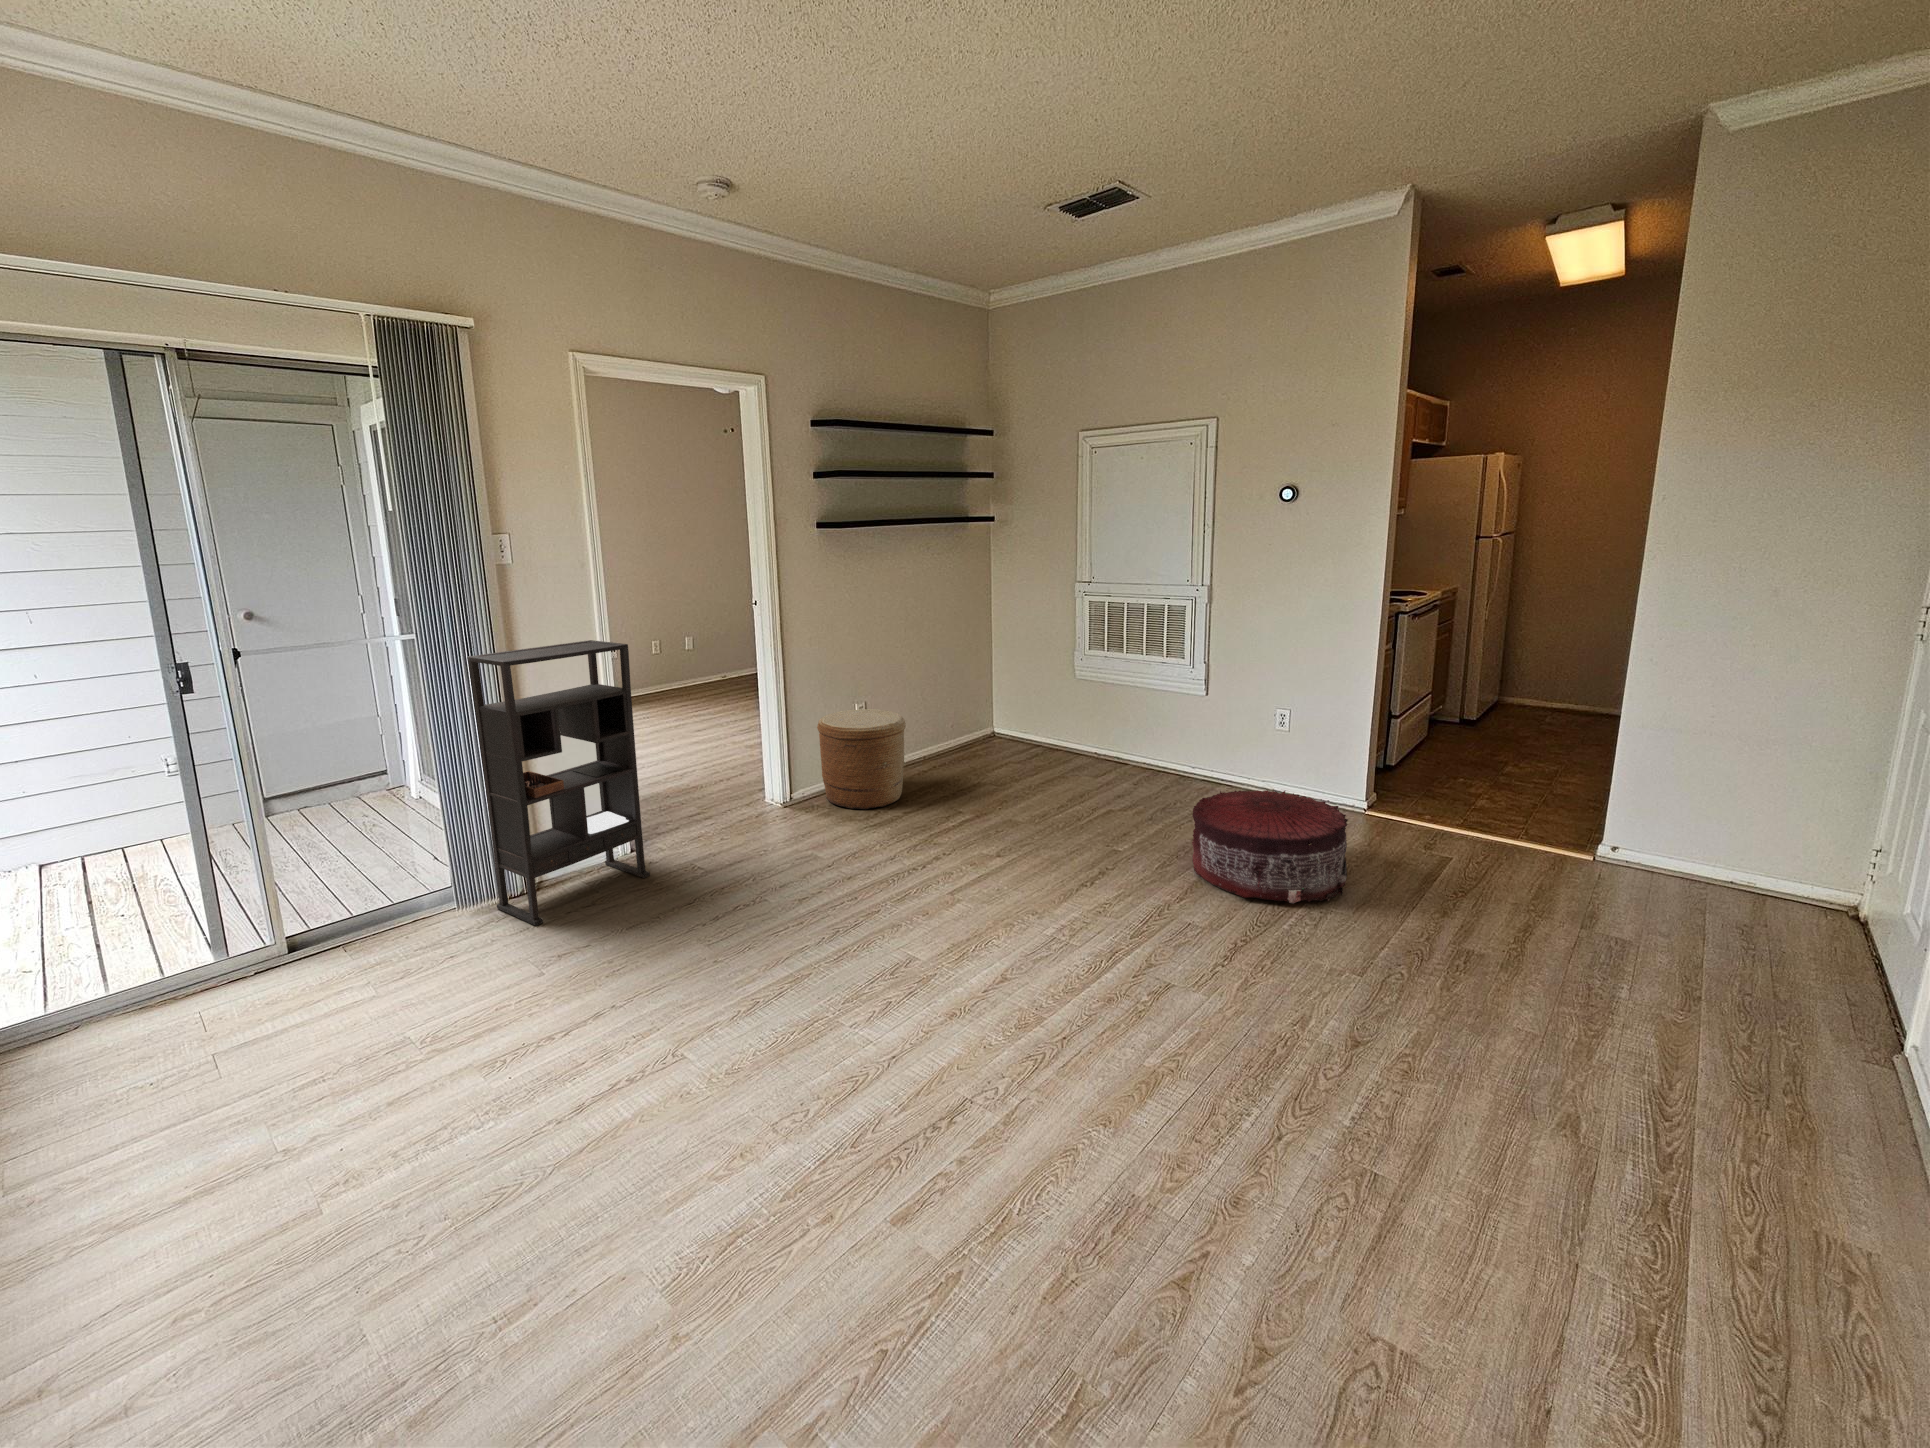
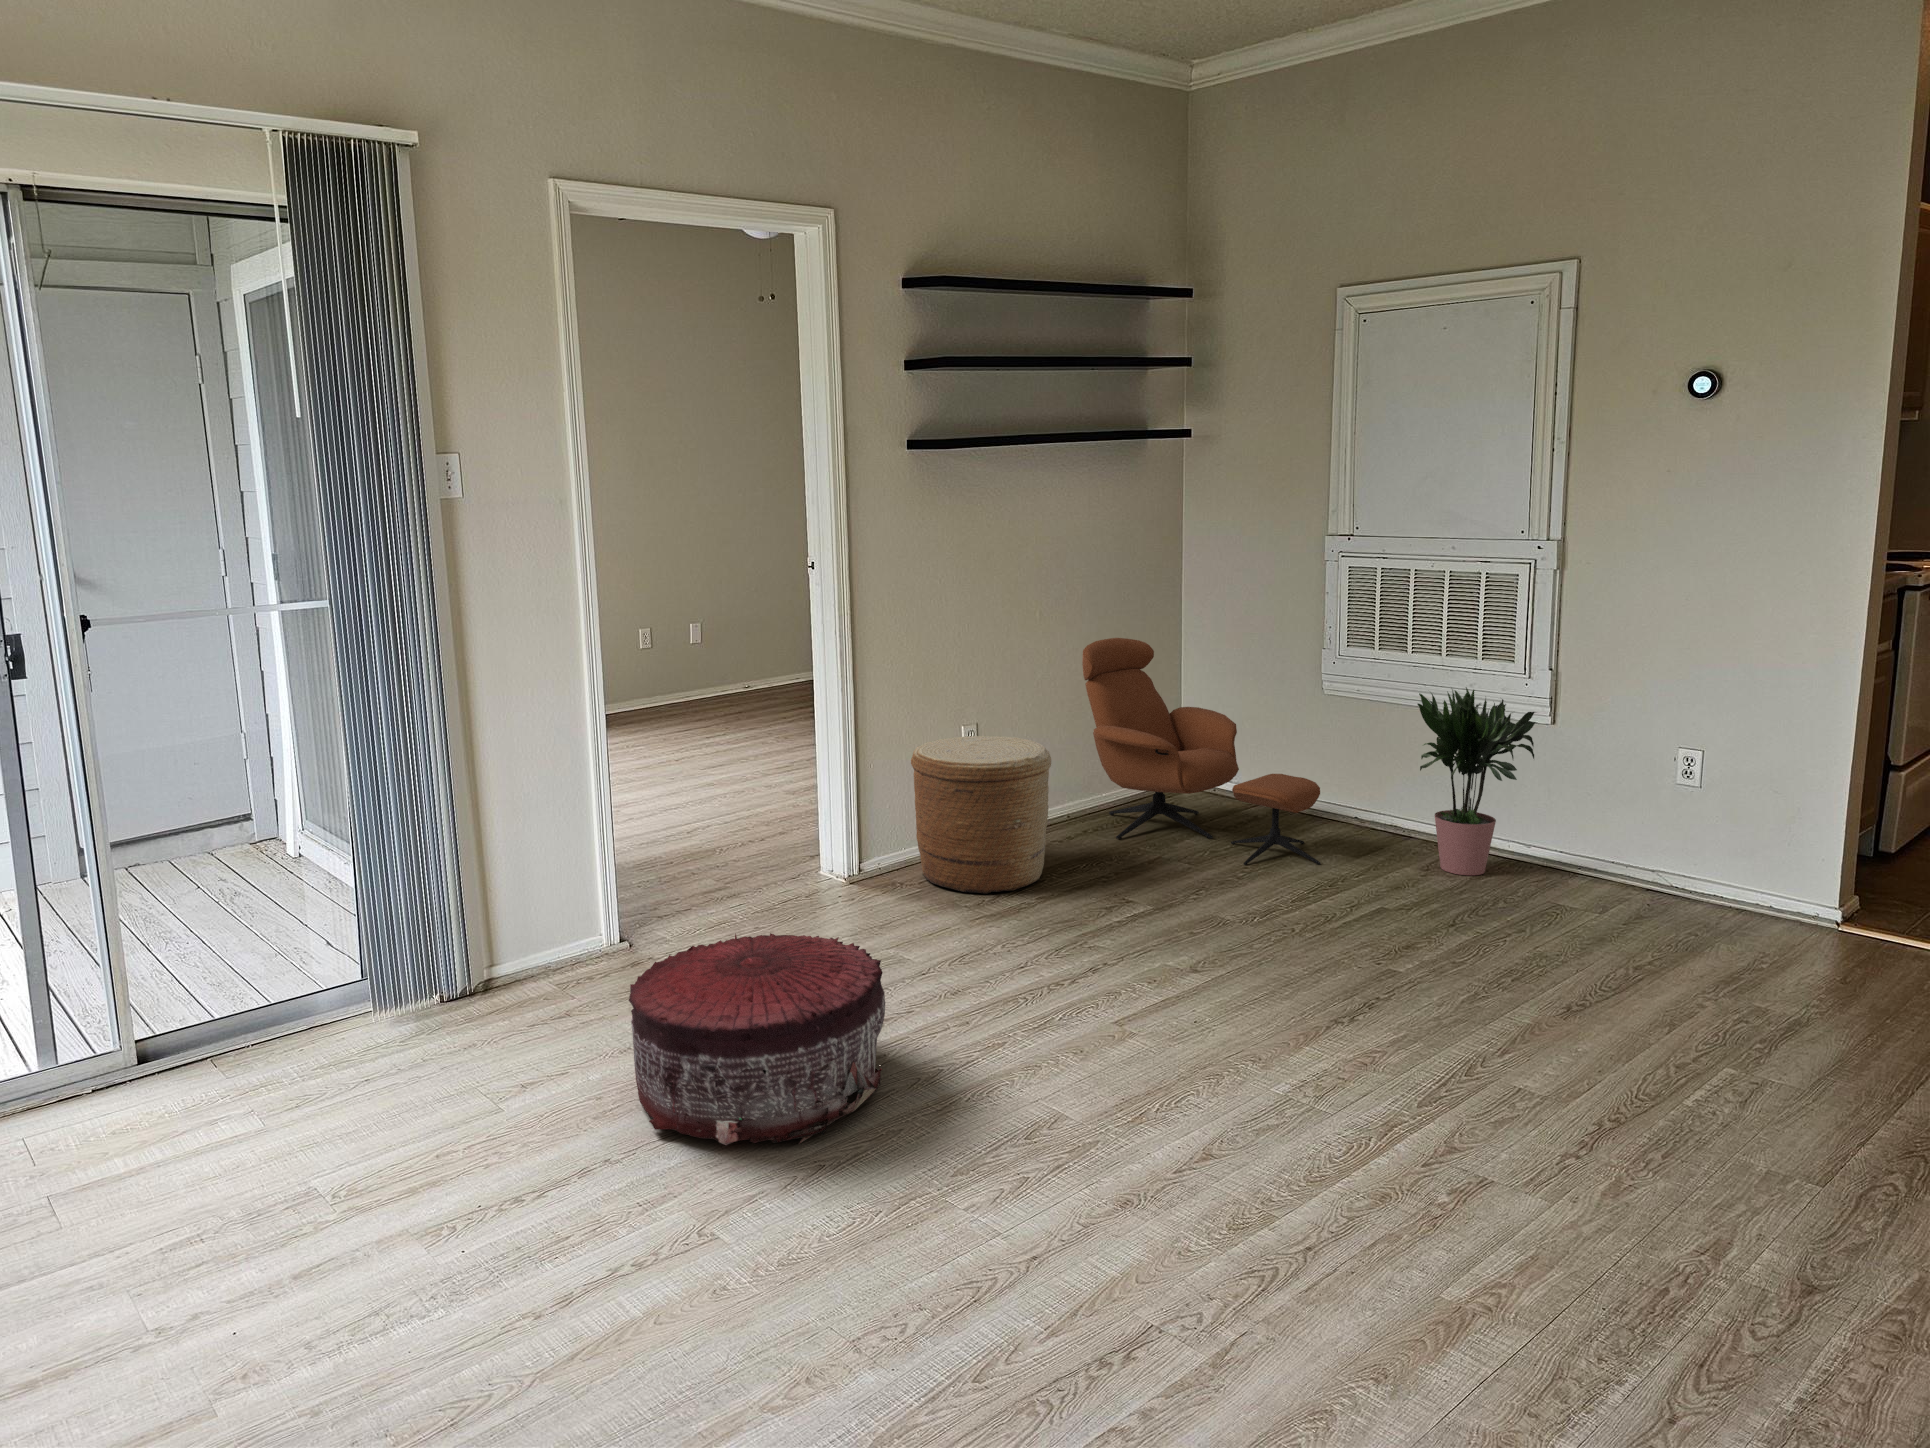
bookshelf: present [467,640,650,926] -> none [398,614,653,1045]
lounge chair: none [925,645,1071,785] -> present [1082,638,1321,865]
potted plant: none [1125,670,1203,788] -> present [1417,687,1536,875]
pouf: present [1192,790,1348,903] -> present [629,933,885,1145]

